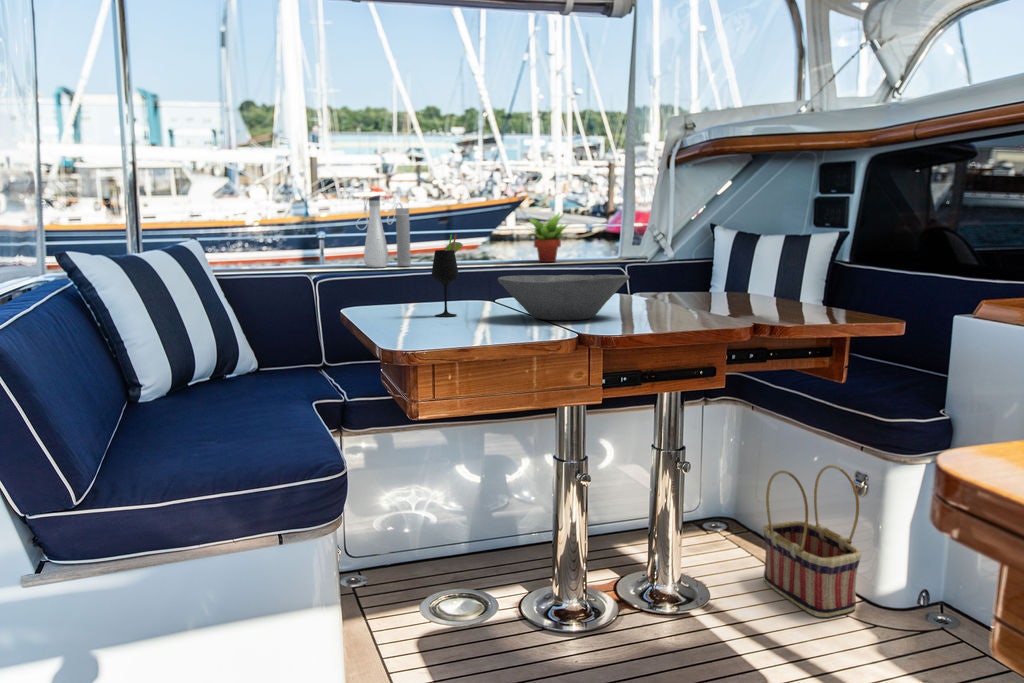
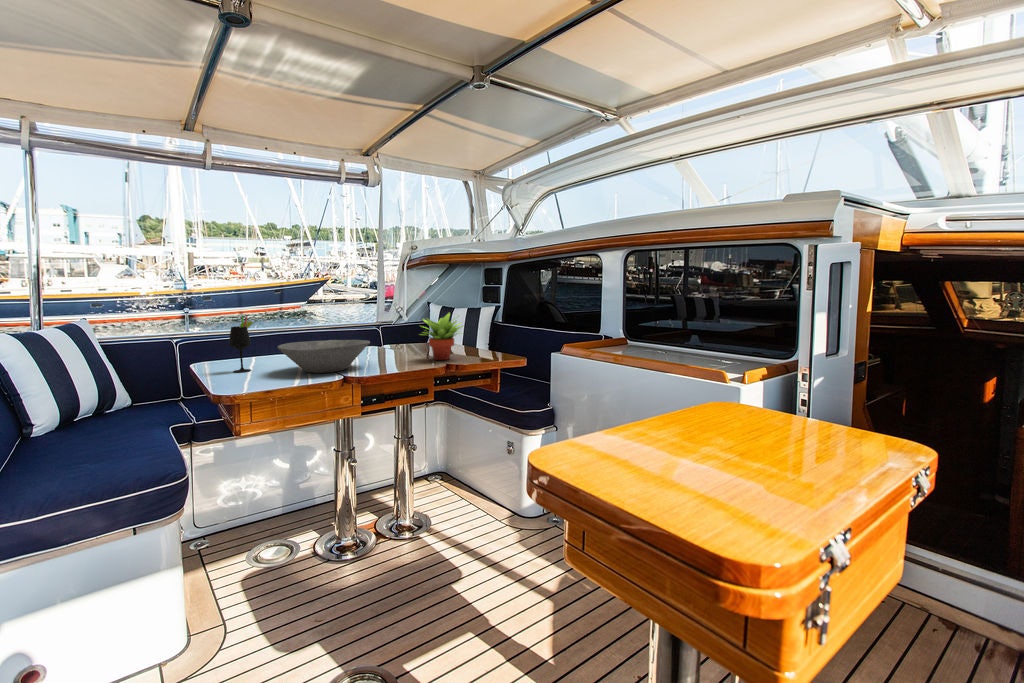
water bottle: present [356,195,411,268] -> none [185,283,232,332]
succulent plant: present [529,213,568,262] -> present [423,312,463,360]
basket: present [763,465,861,617] -> none [460,437,511,524]

